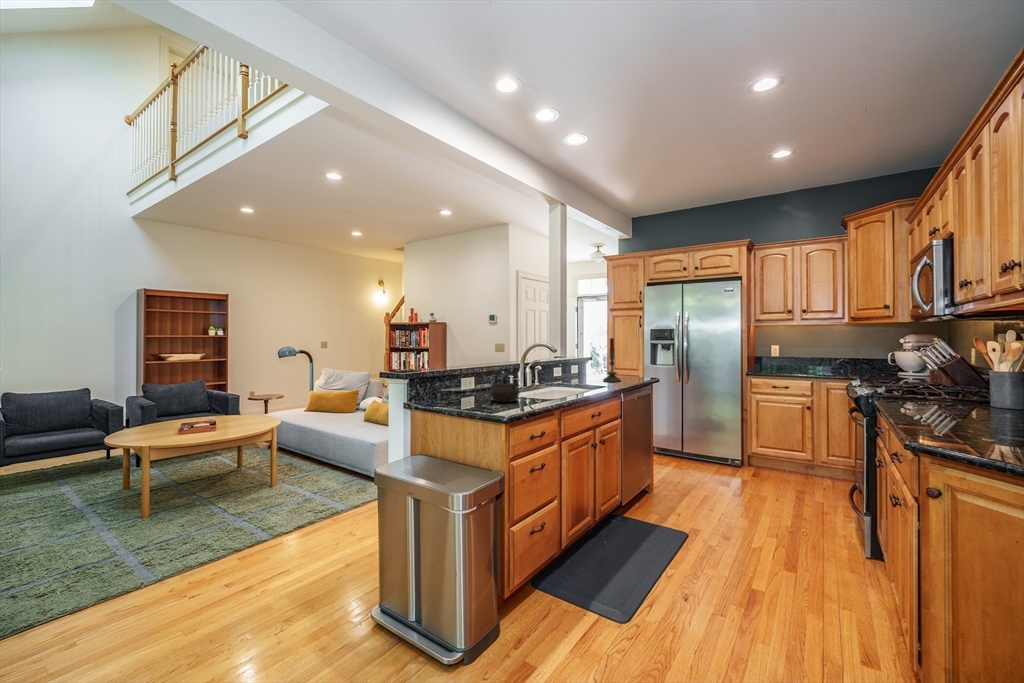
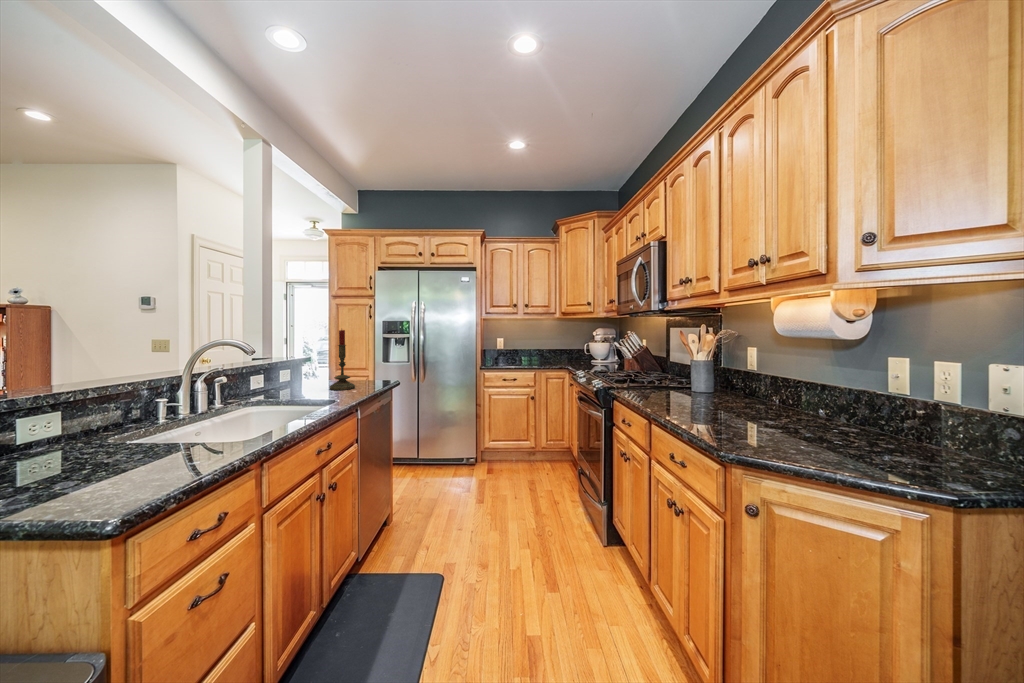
kettle: present [491,369,519,402] -> none [69,393,158,470]

